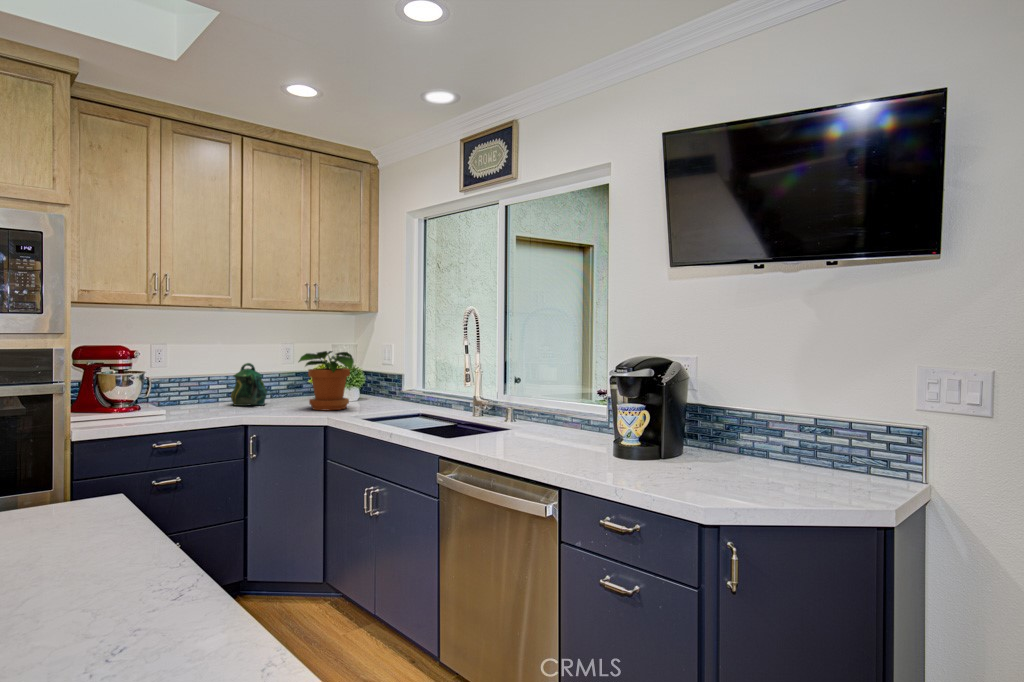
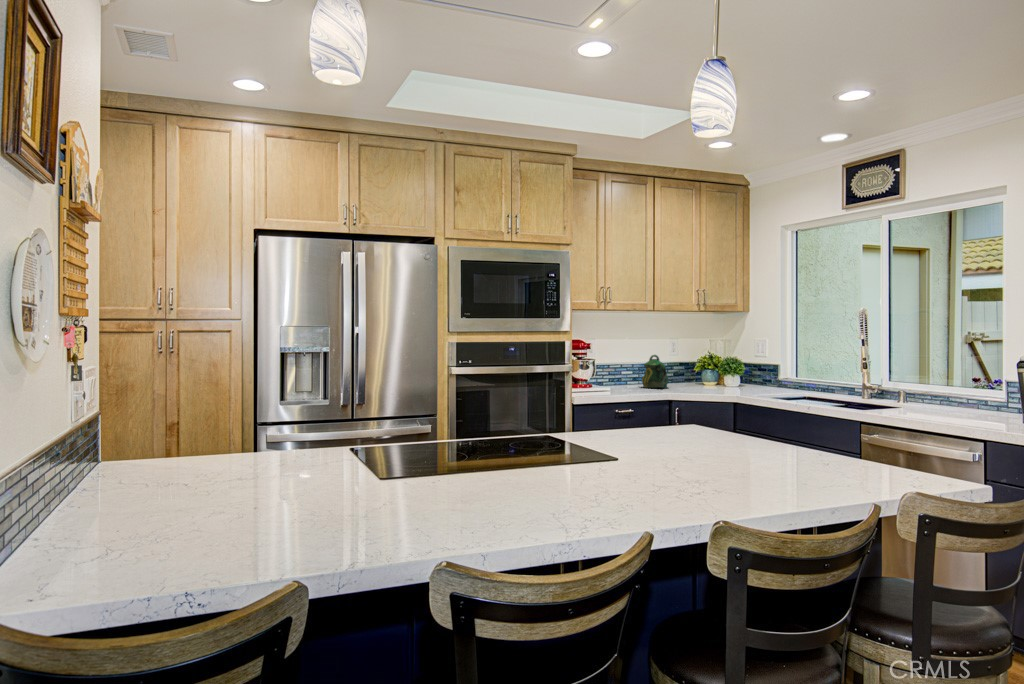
potted plant: present [299,351,354,410] -> none [703,345,749,392]

